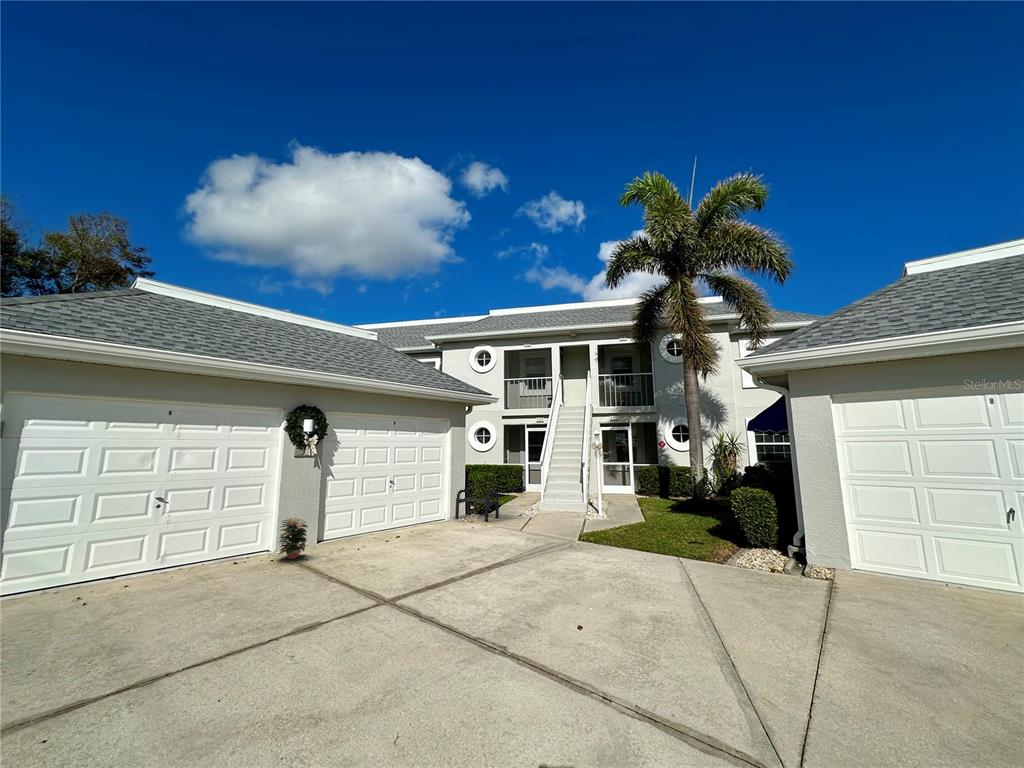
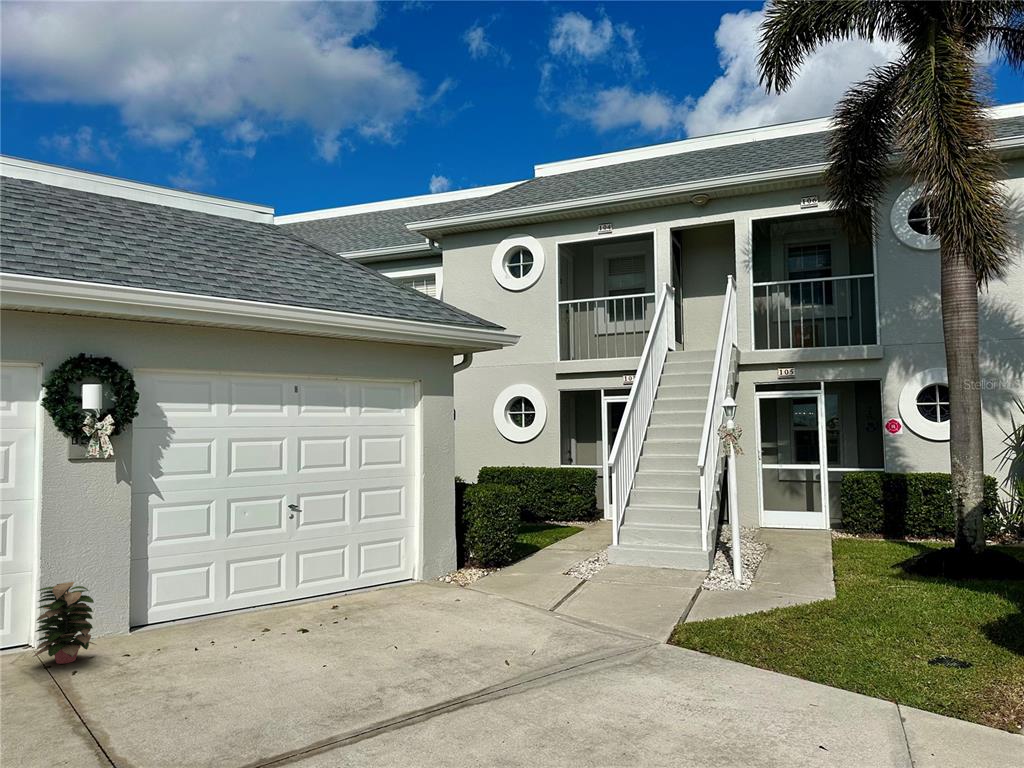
bench: present [455,489,499,522] -> none [433,520,520,589]

